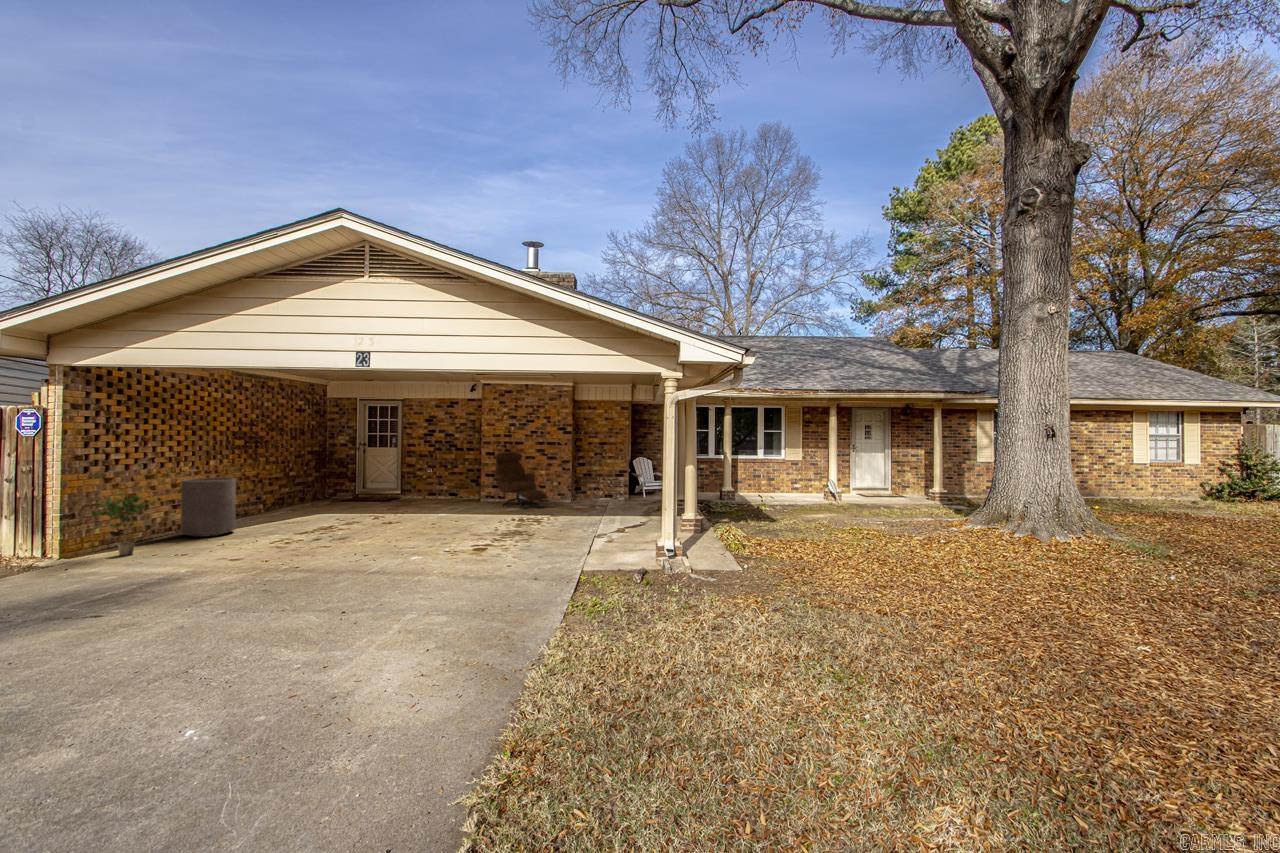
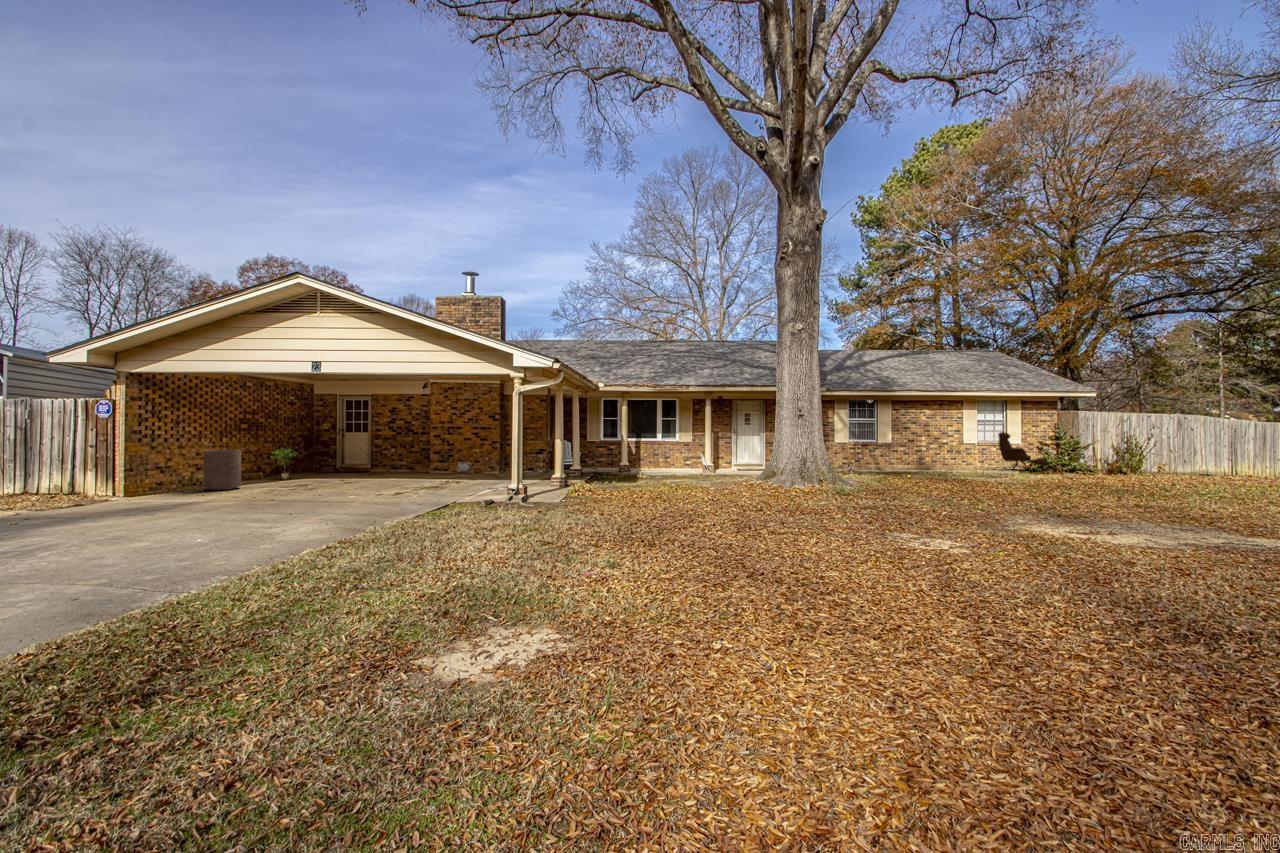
lounge chair: present [495,452,547,508] -> present [998,432,1049,471]
potted plant: present [93,494,153,556] -> present [271,449,297,479]

